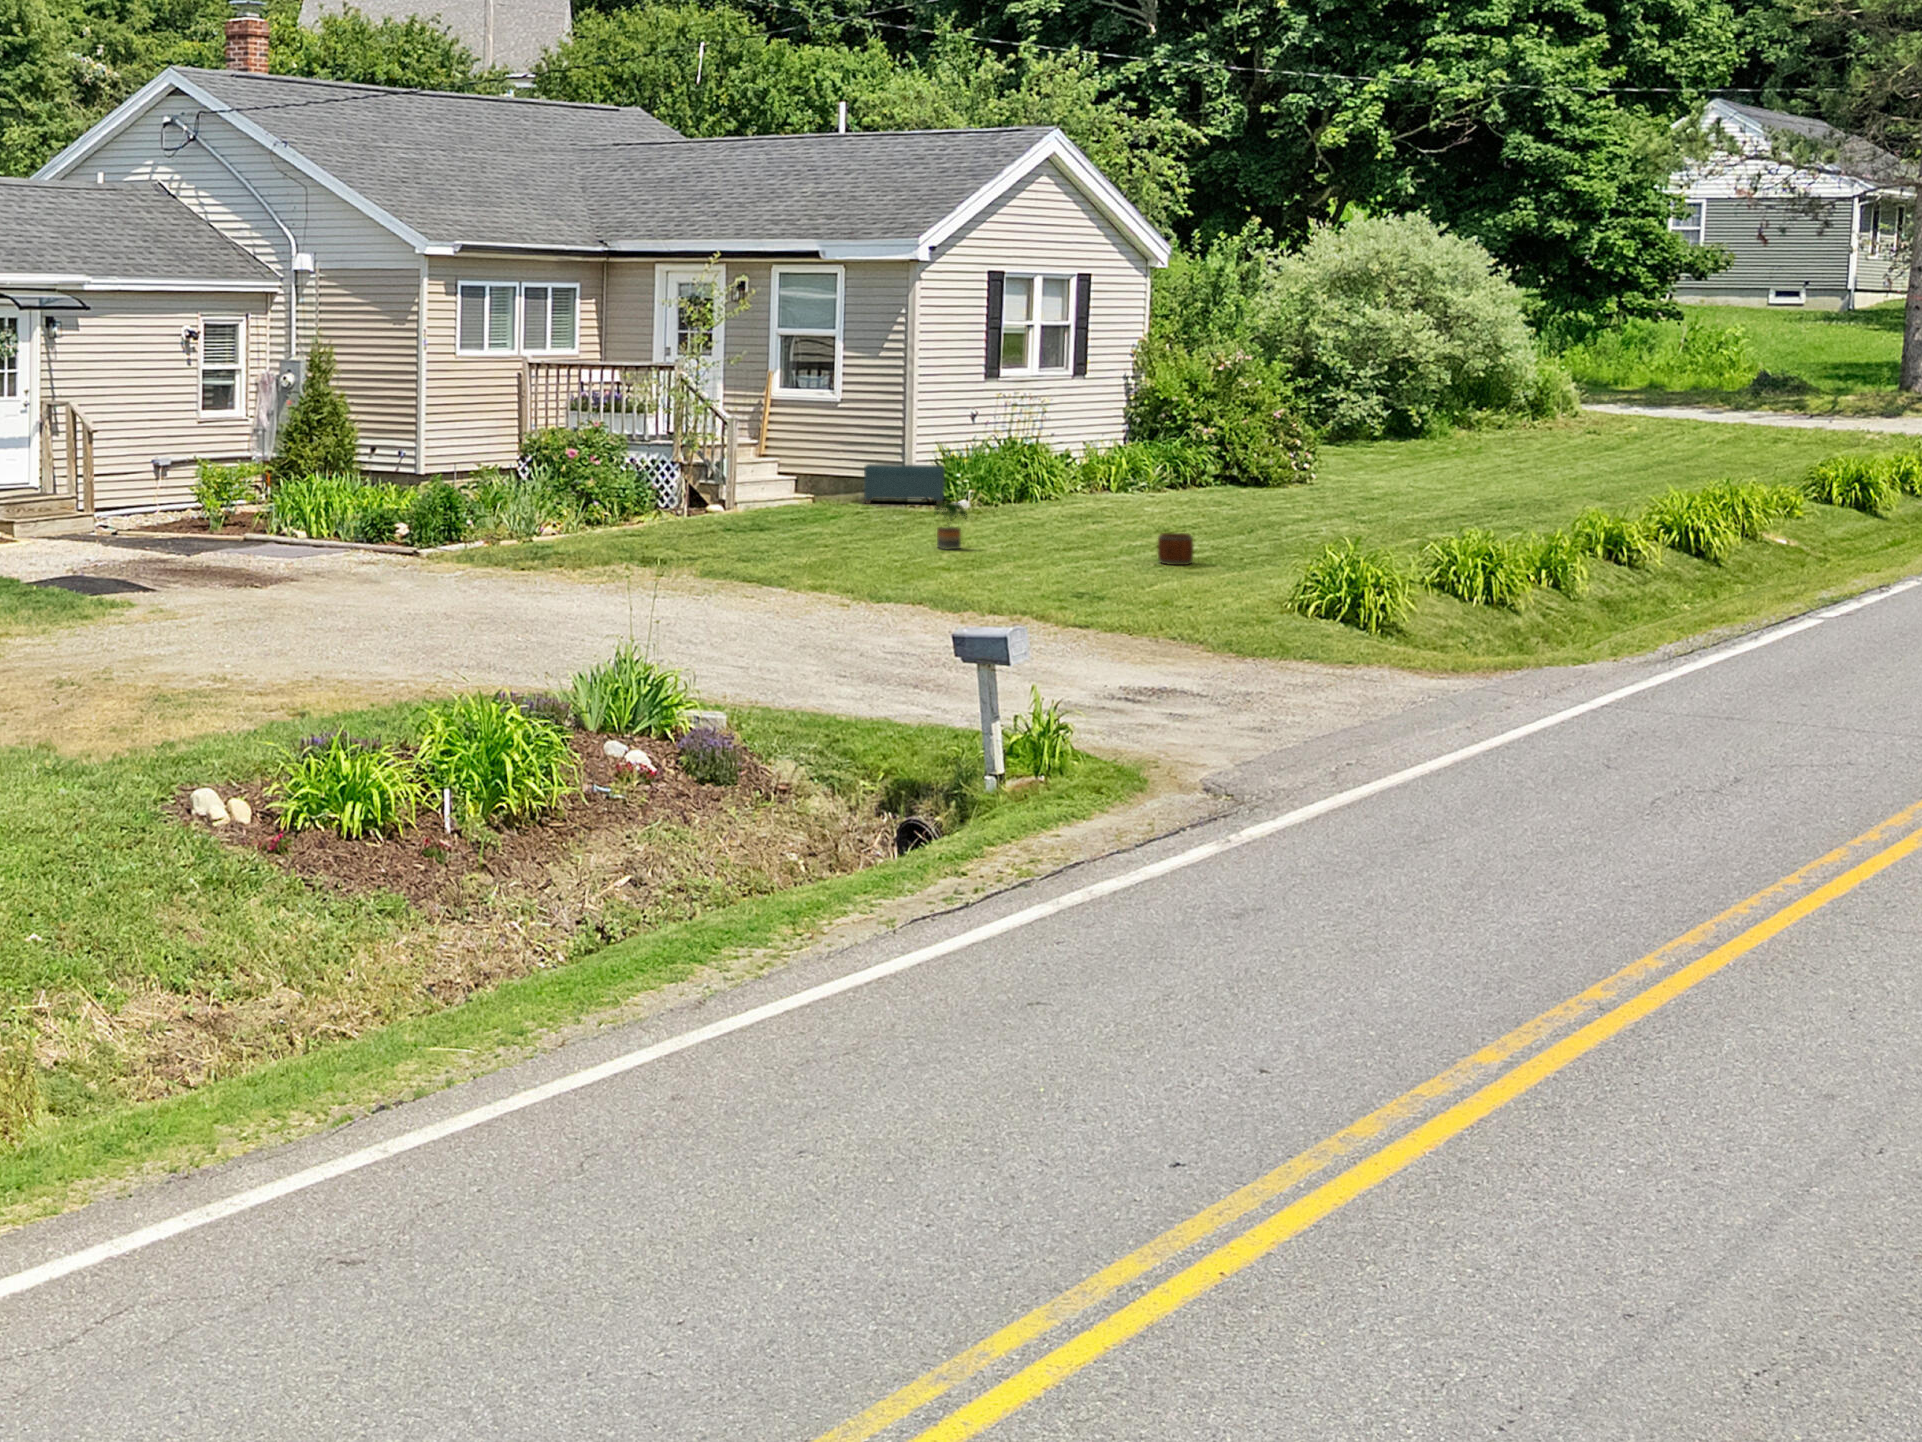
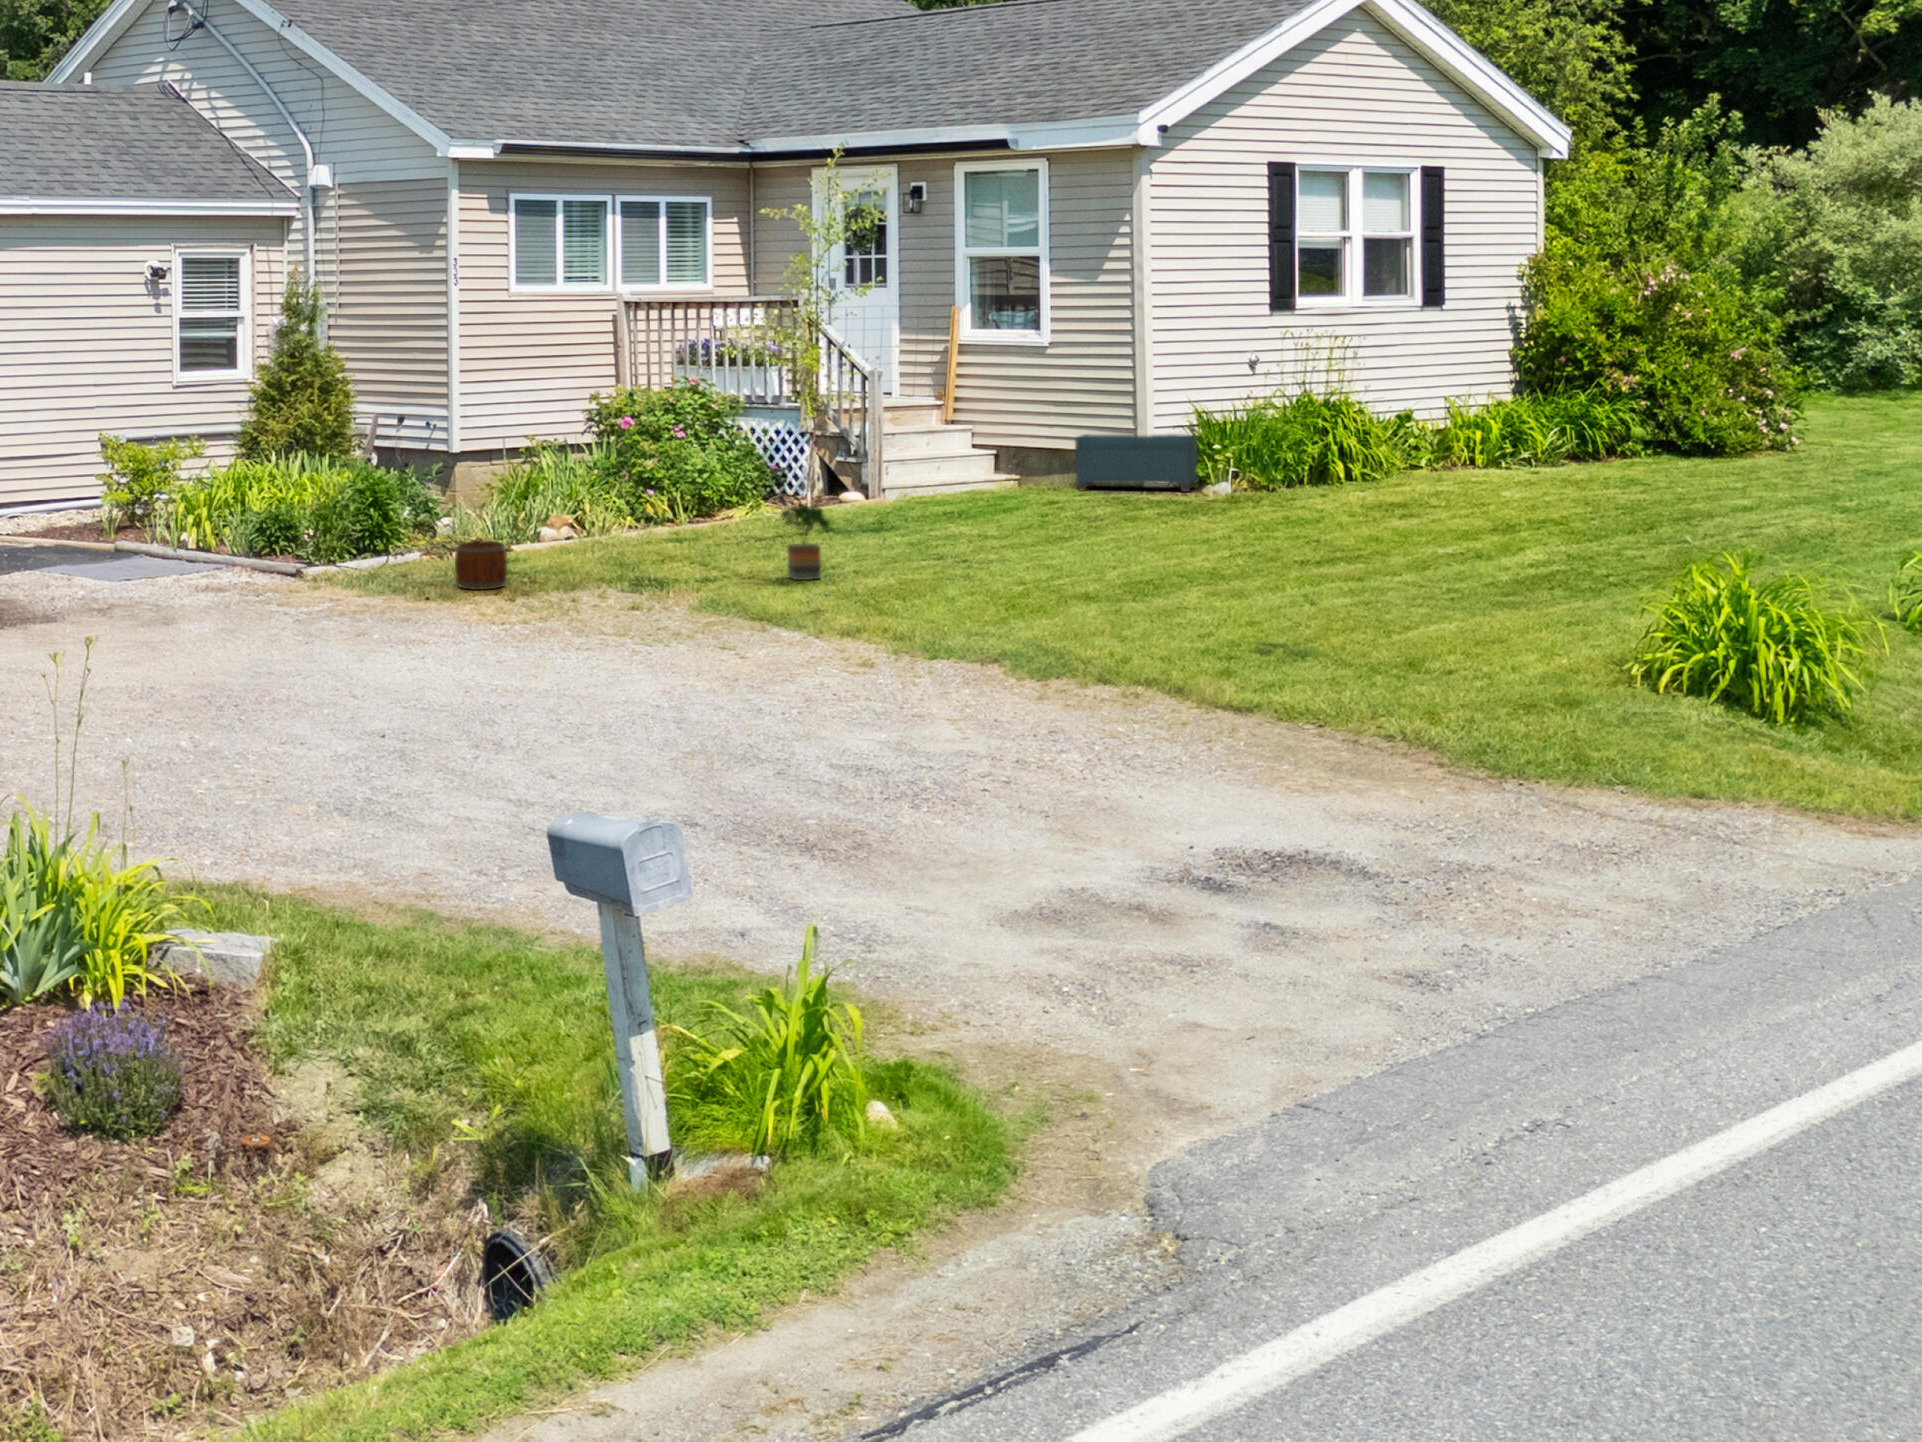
potted tree: present [935,502,967,549] -> present [781,505,831,580]
bucket: present [1158,533,1194,565] -> present [455,541,507,590]

